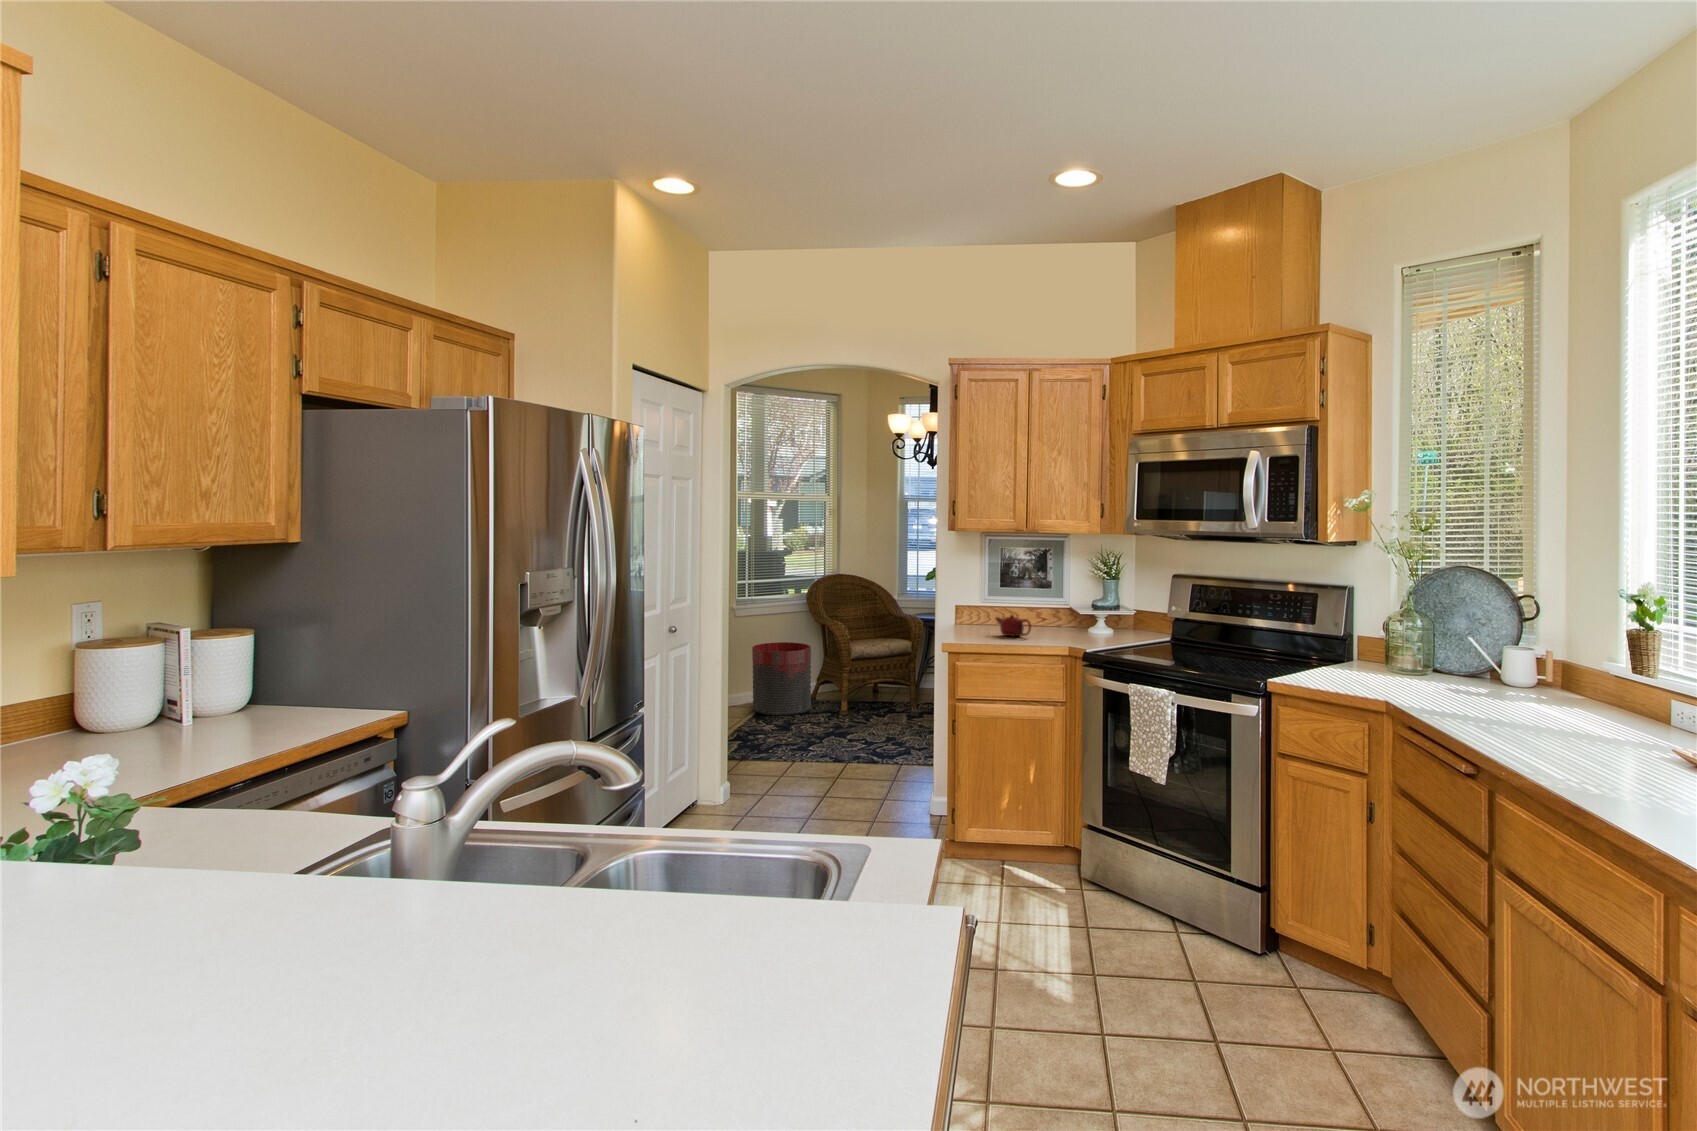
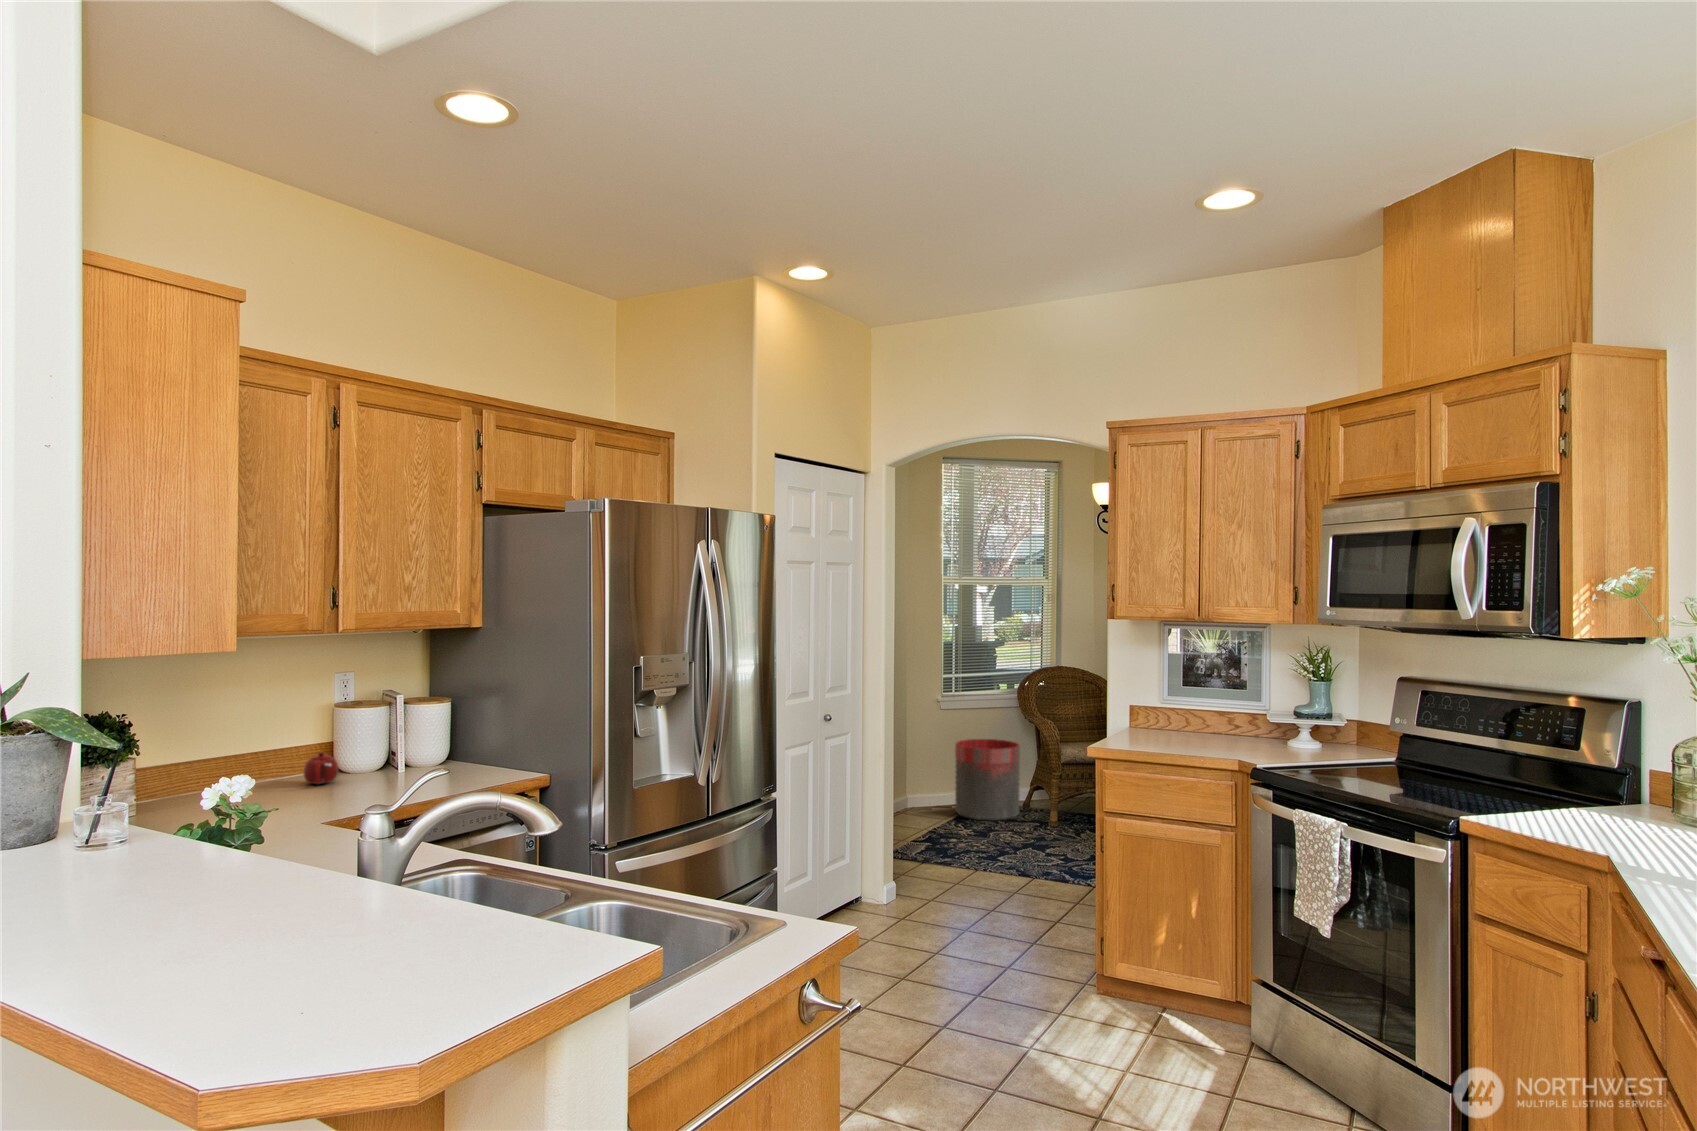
teapot: present [996,615,1031,636] -> present [303,752,338,784]

